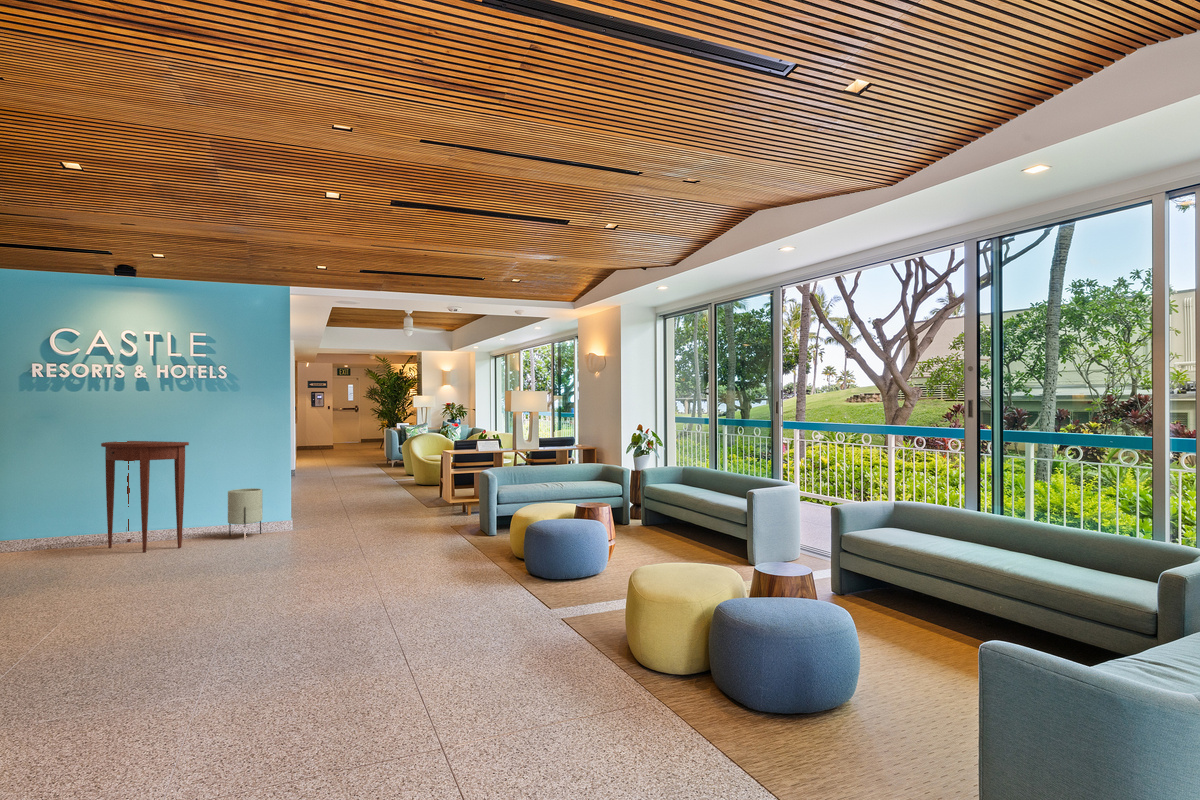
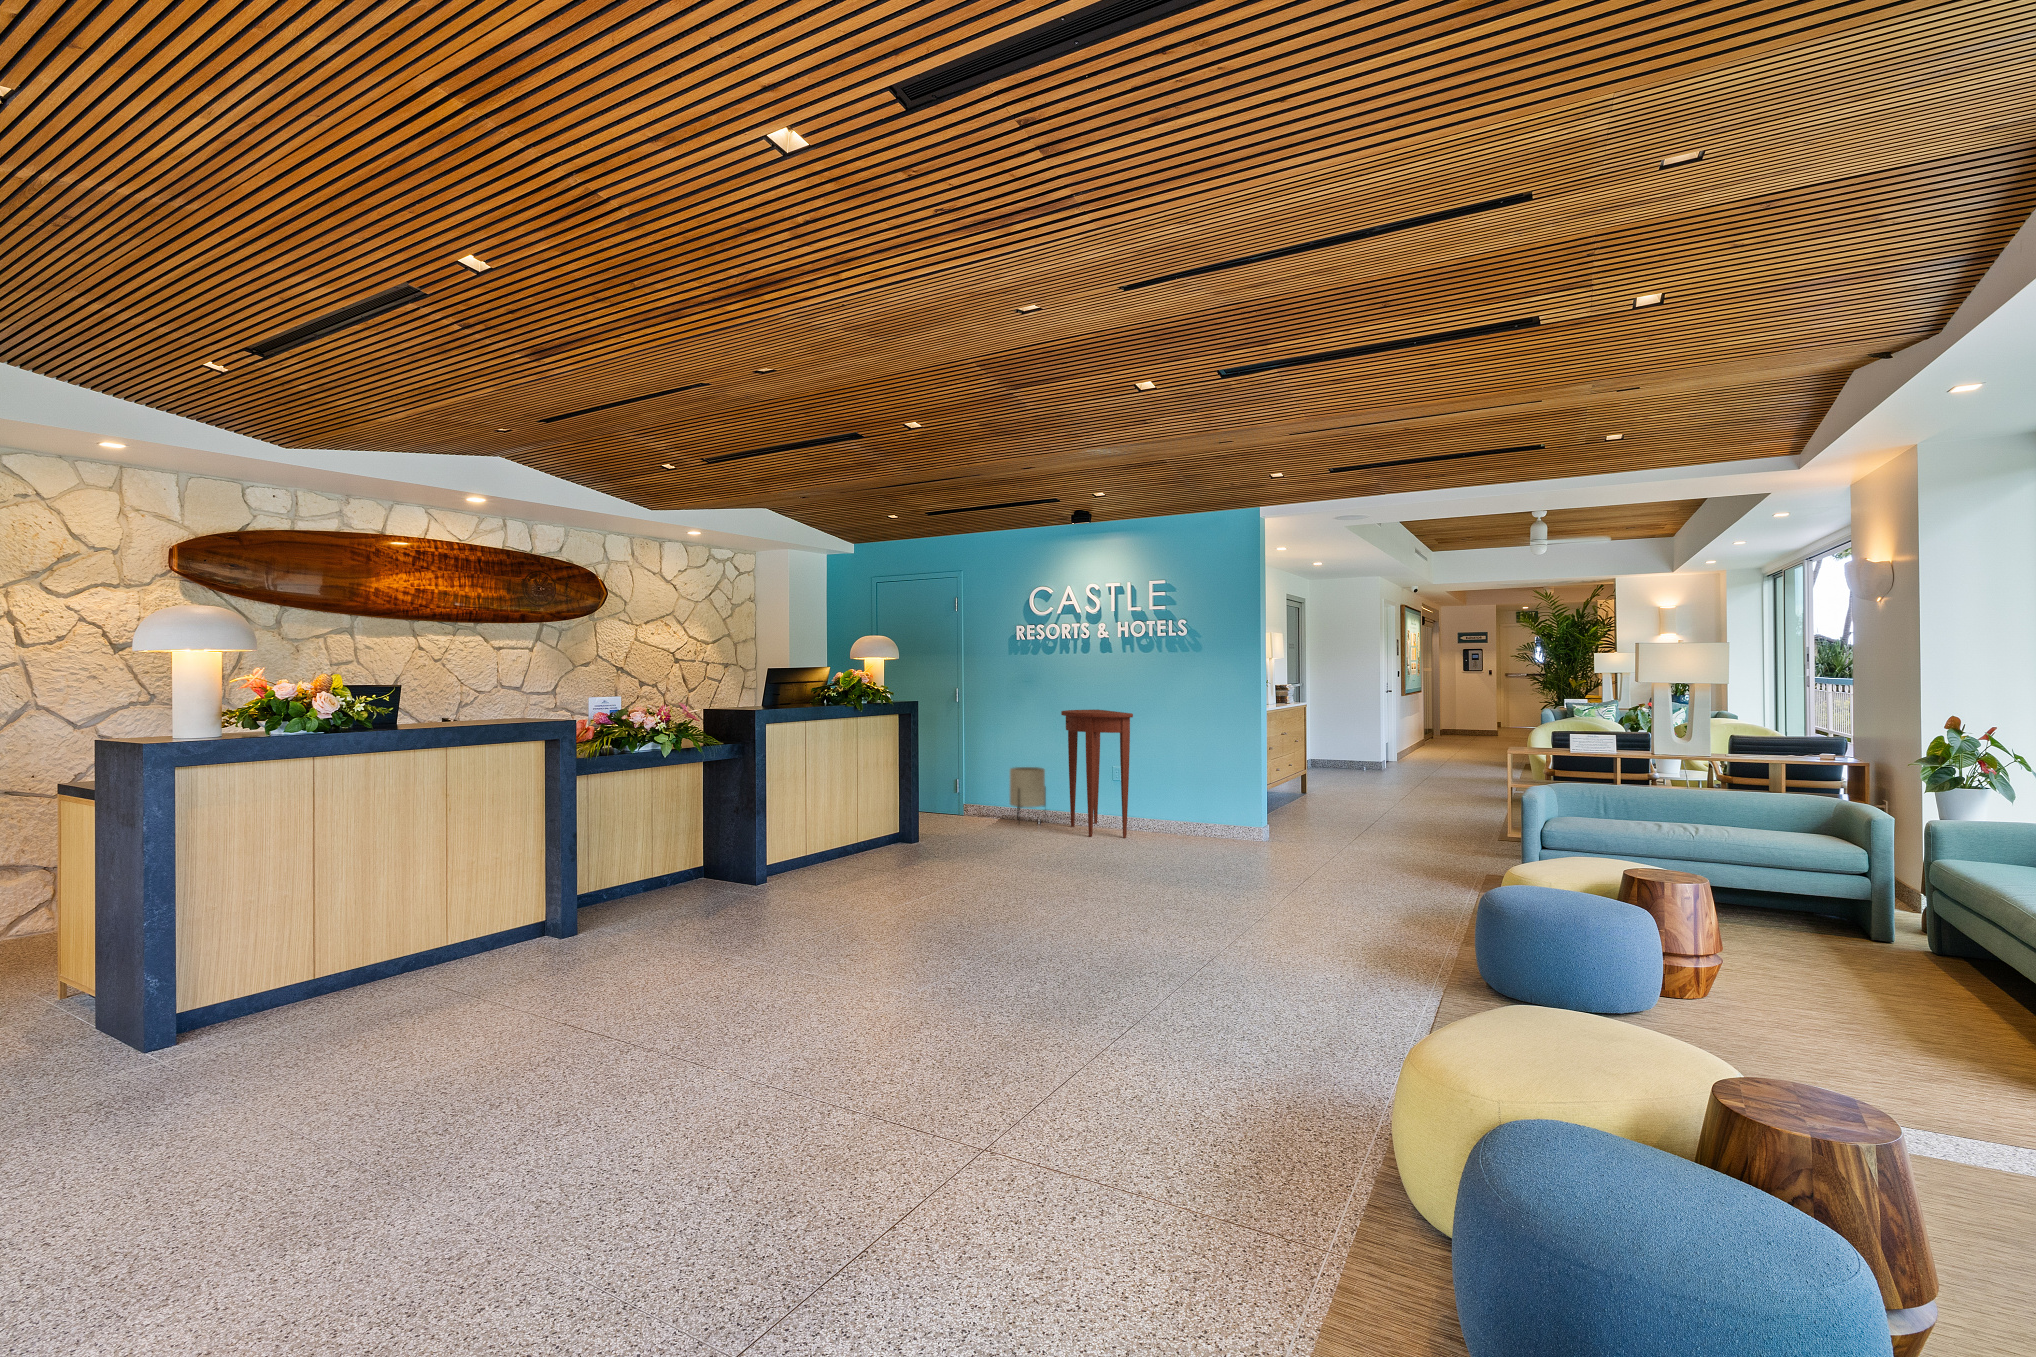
planter: present [228,488,262,536] -> present [1010,767,1046,822]

